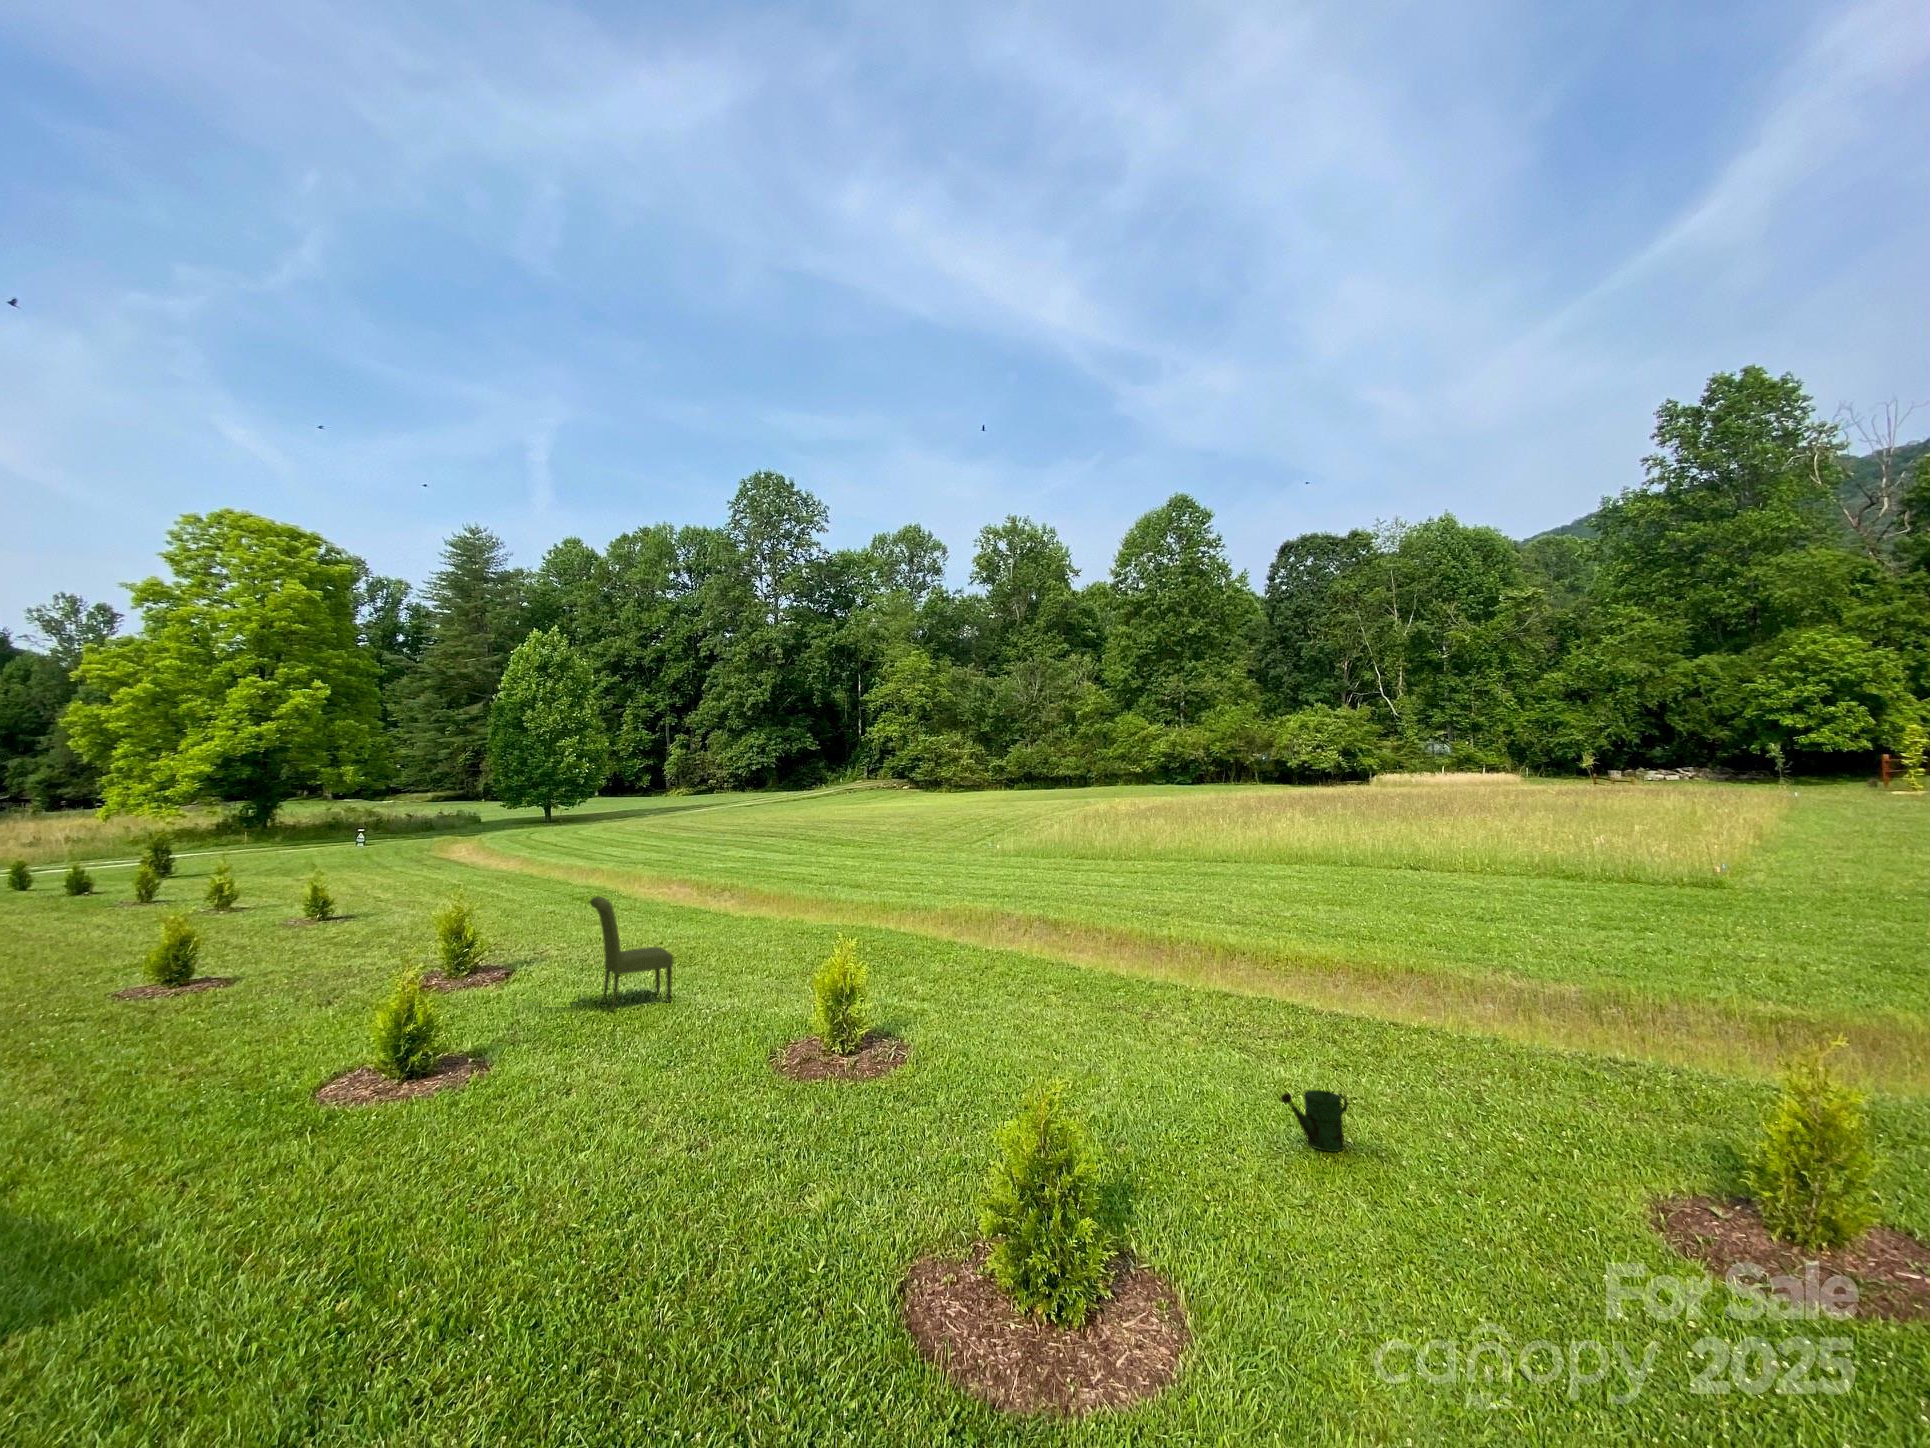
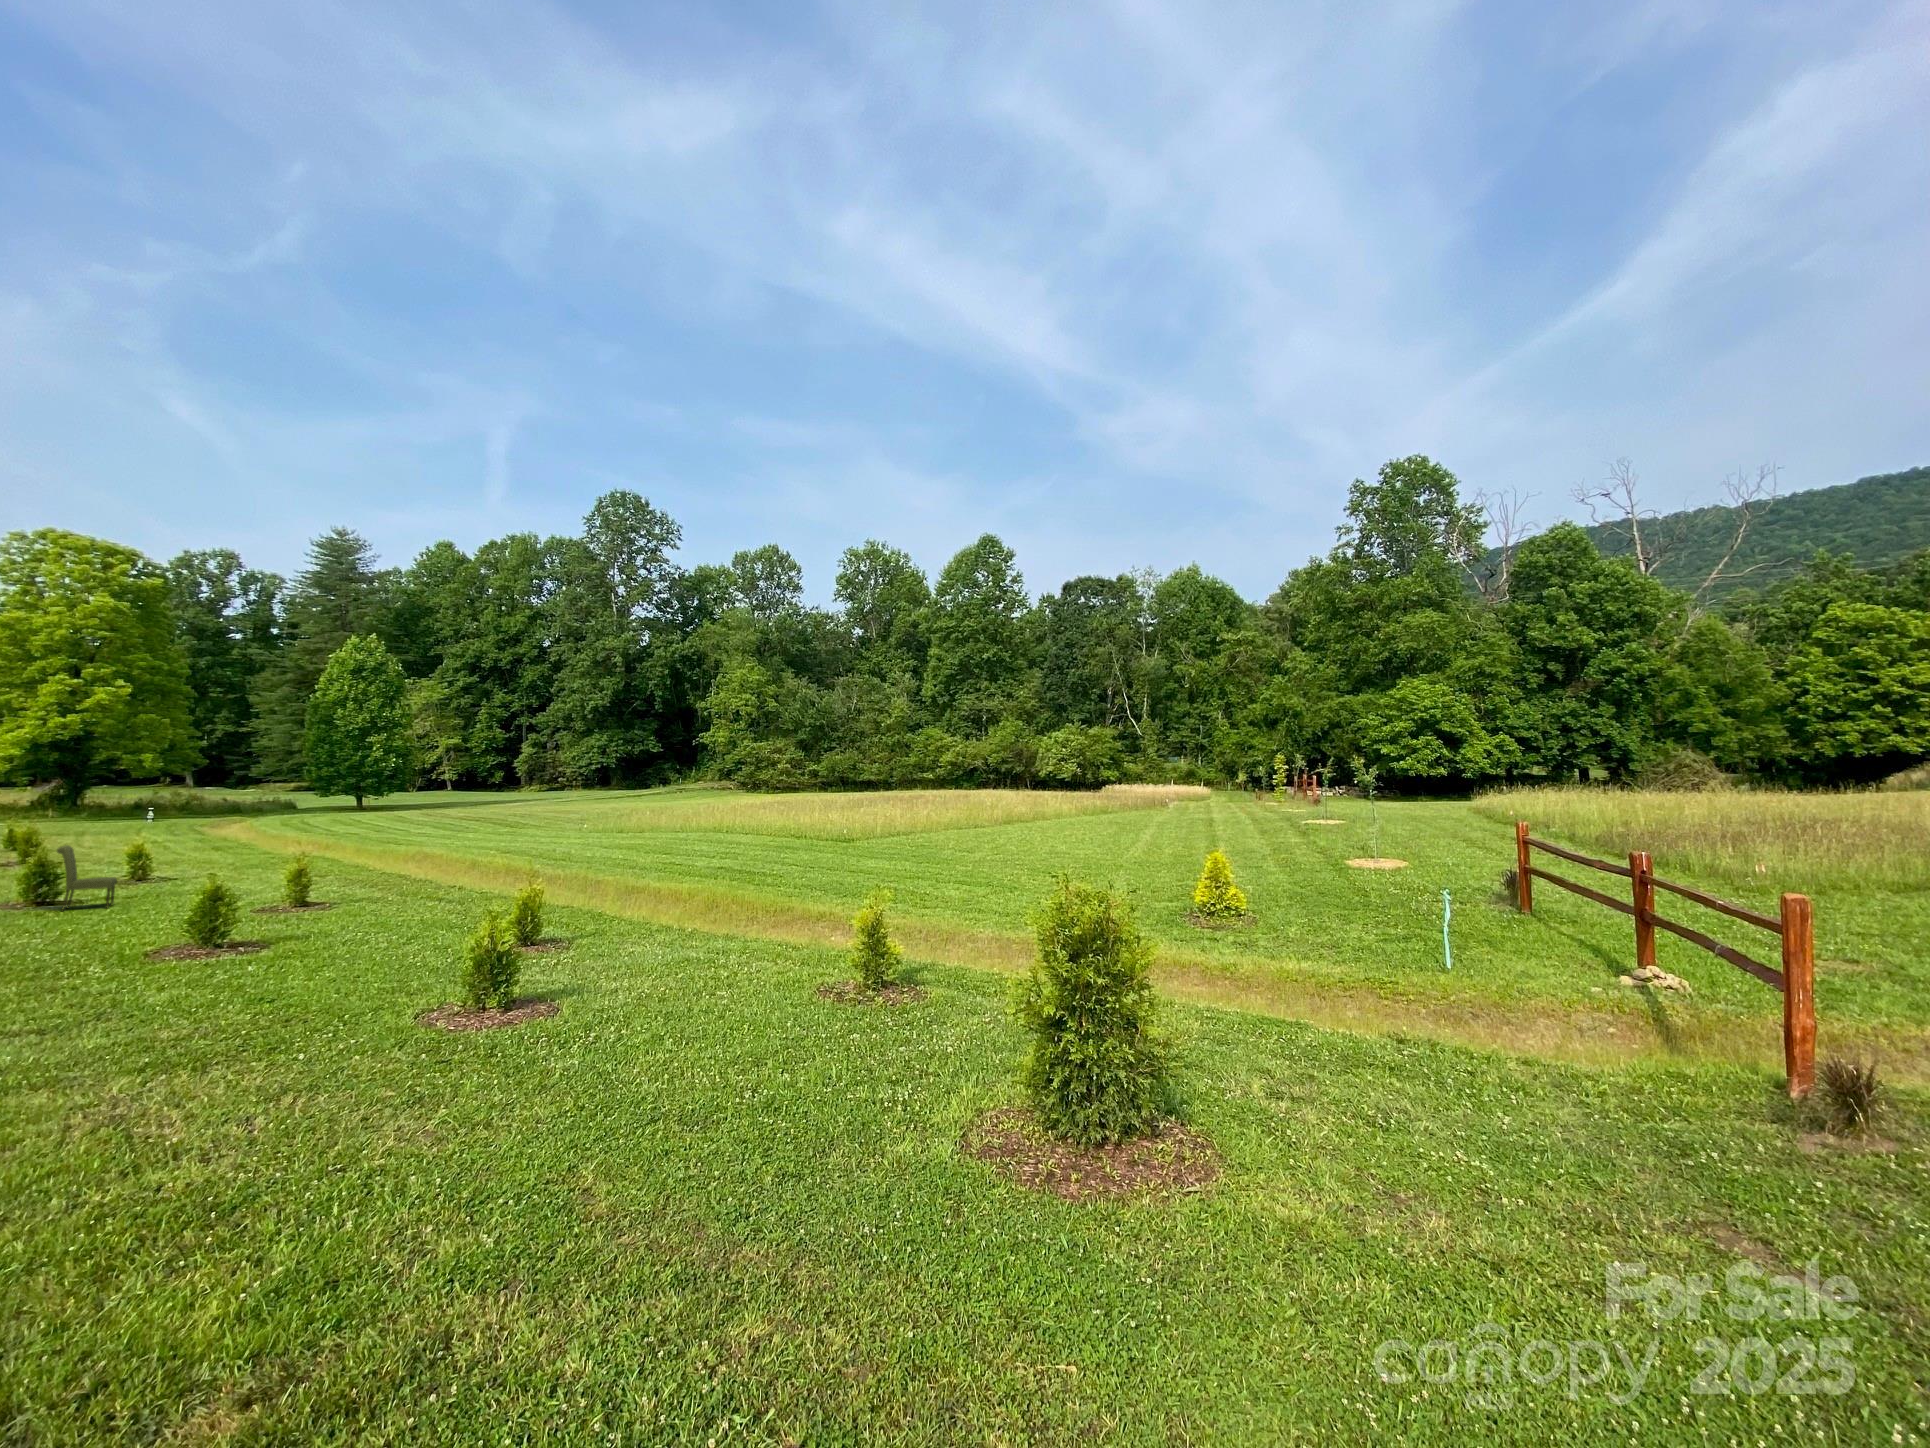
watering can: present [1281,1090,1348,1152] -> none [225,929,270,955]

